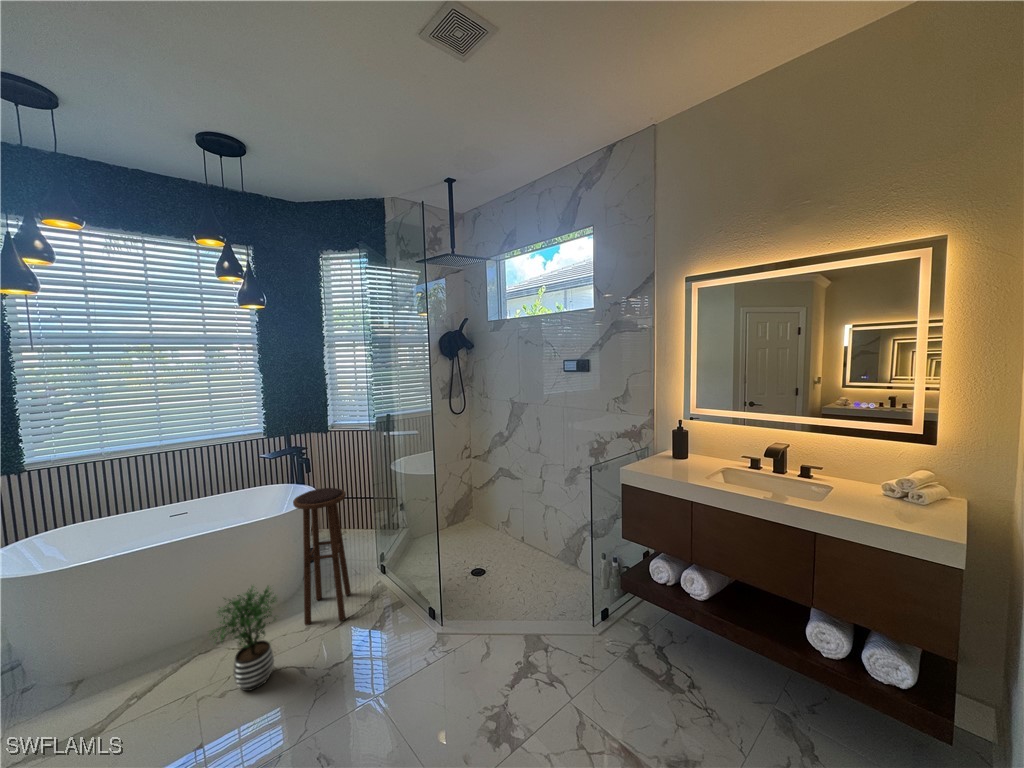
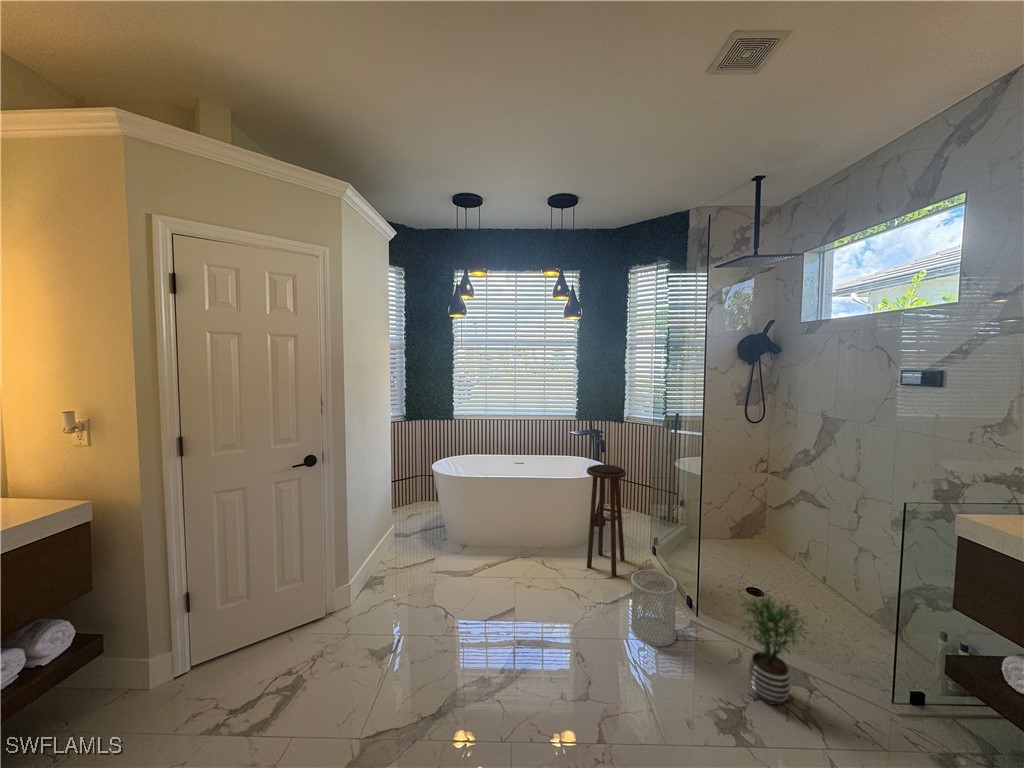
potted plant: present [210,586,276,691] -> present [741,593,813,705]
wastebasket: none [373,597,427,690] -> present [630,570,677,647]

